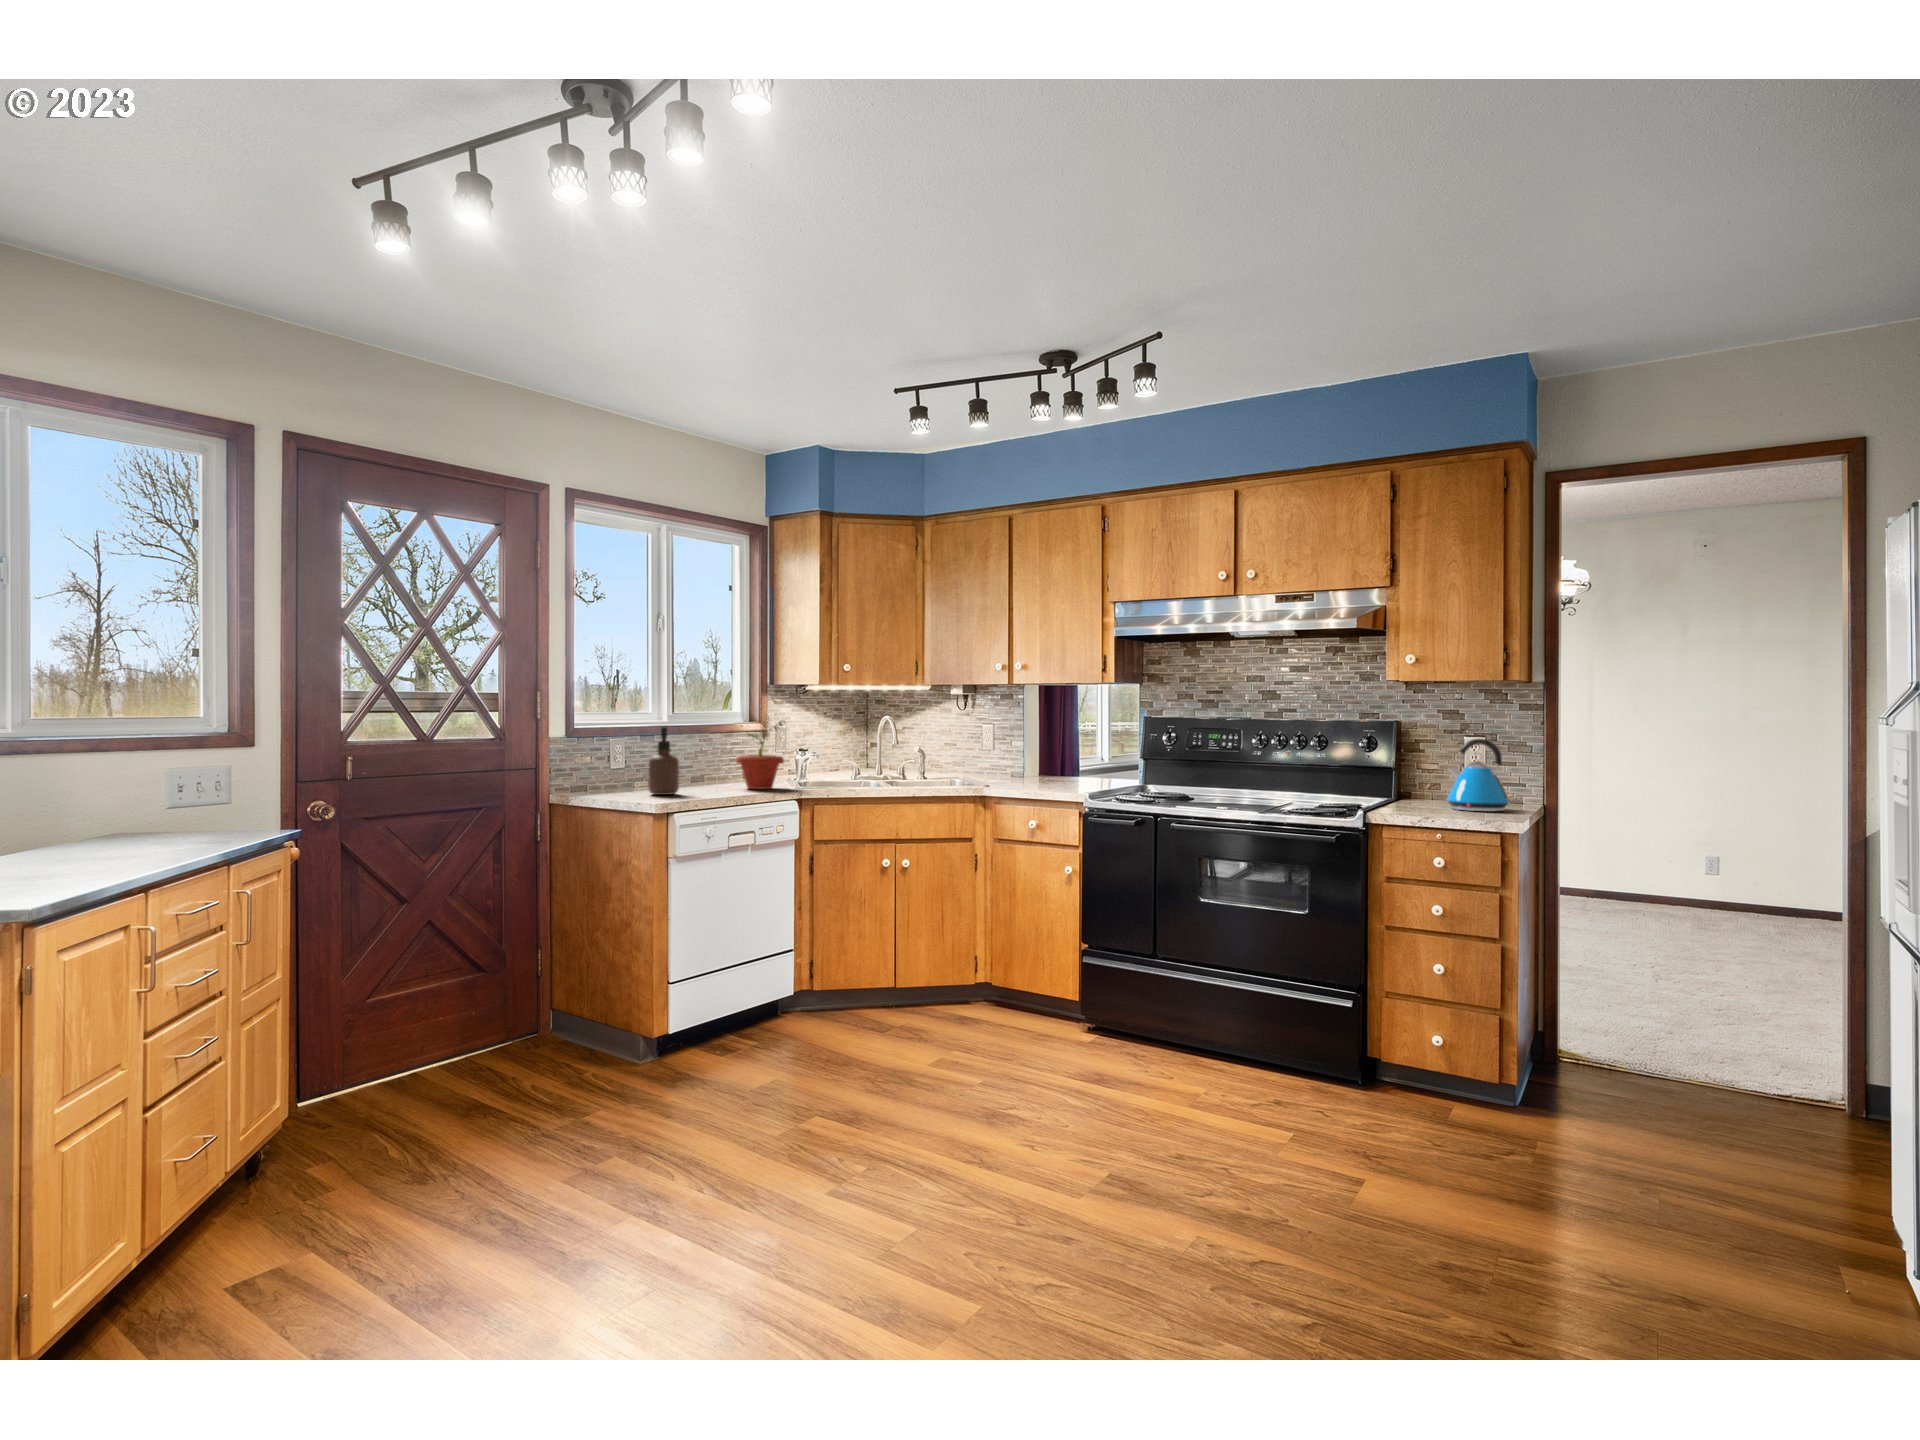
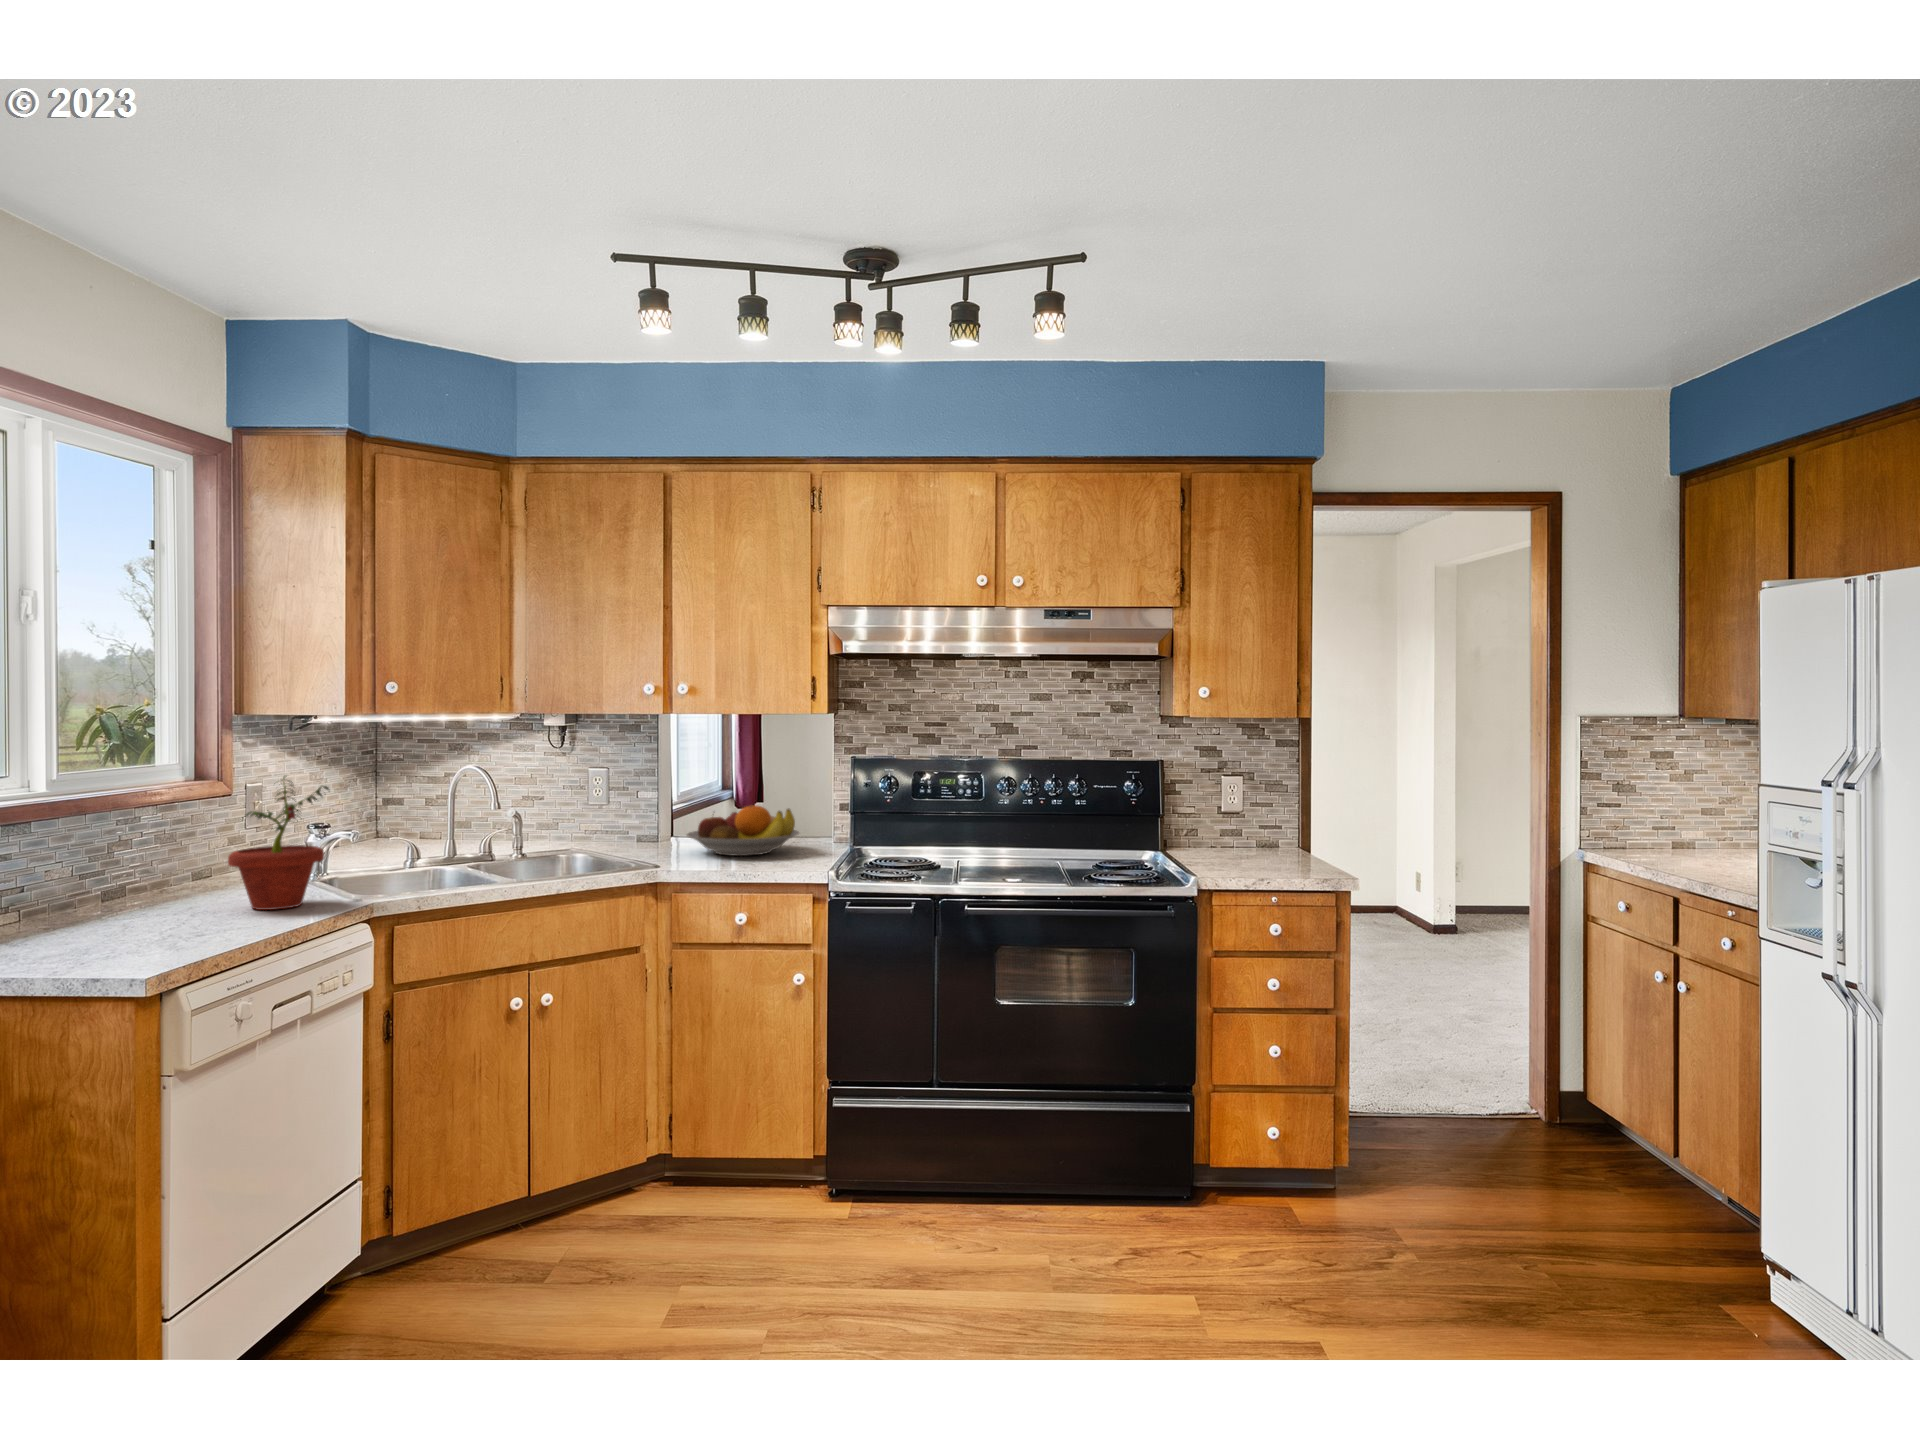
soap dispenser: present [649,727,679,795] -> none [66,816,136,950]
kettle: present [1447,739,1512,811] -> none [1211,779,1281,860]
fruit bowl: none [1027,751,1109,787] -> present [687,805,799,856]

